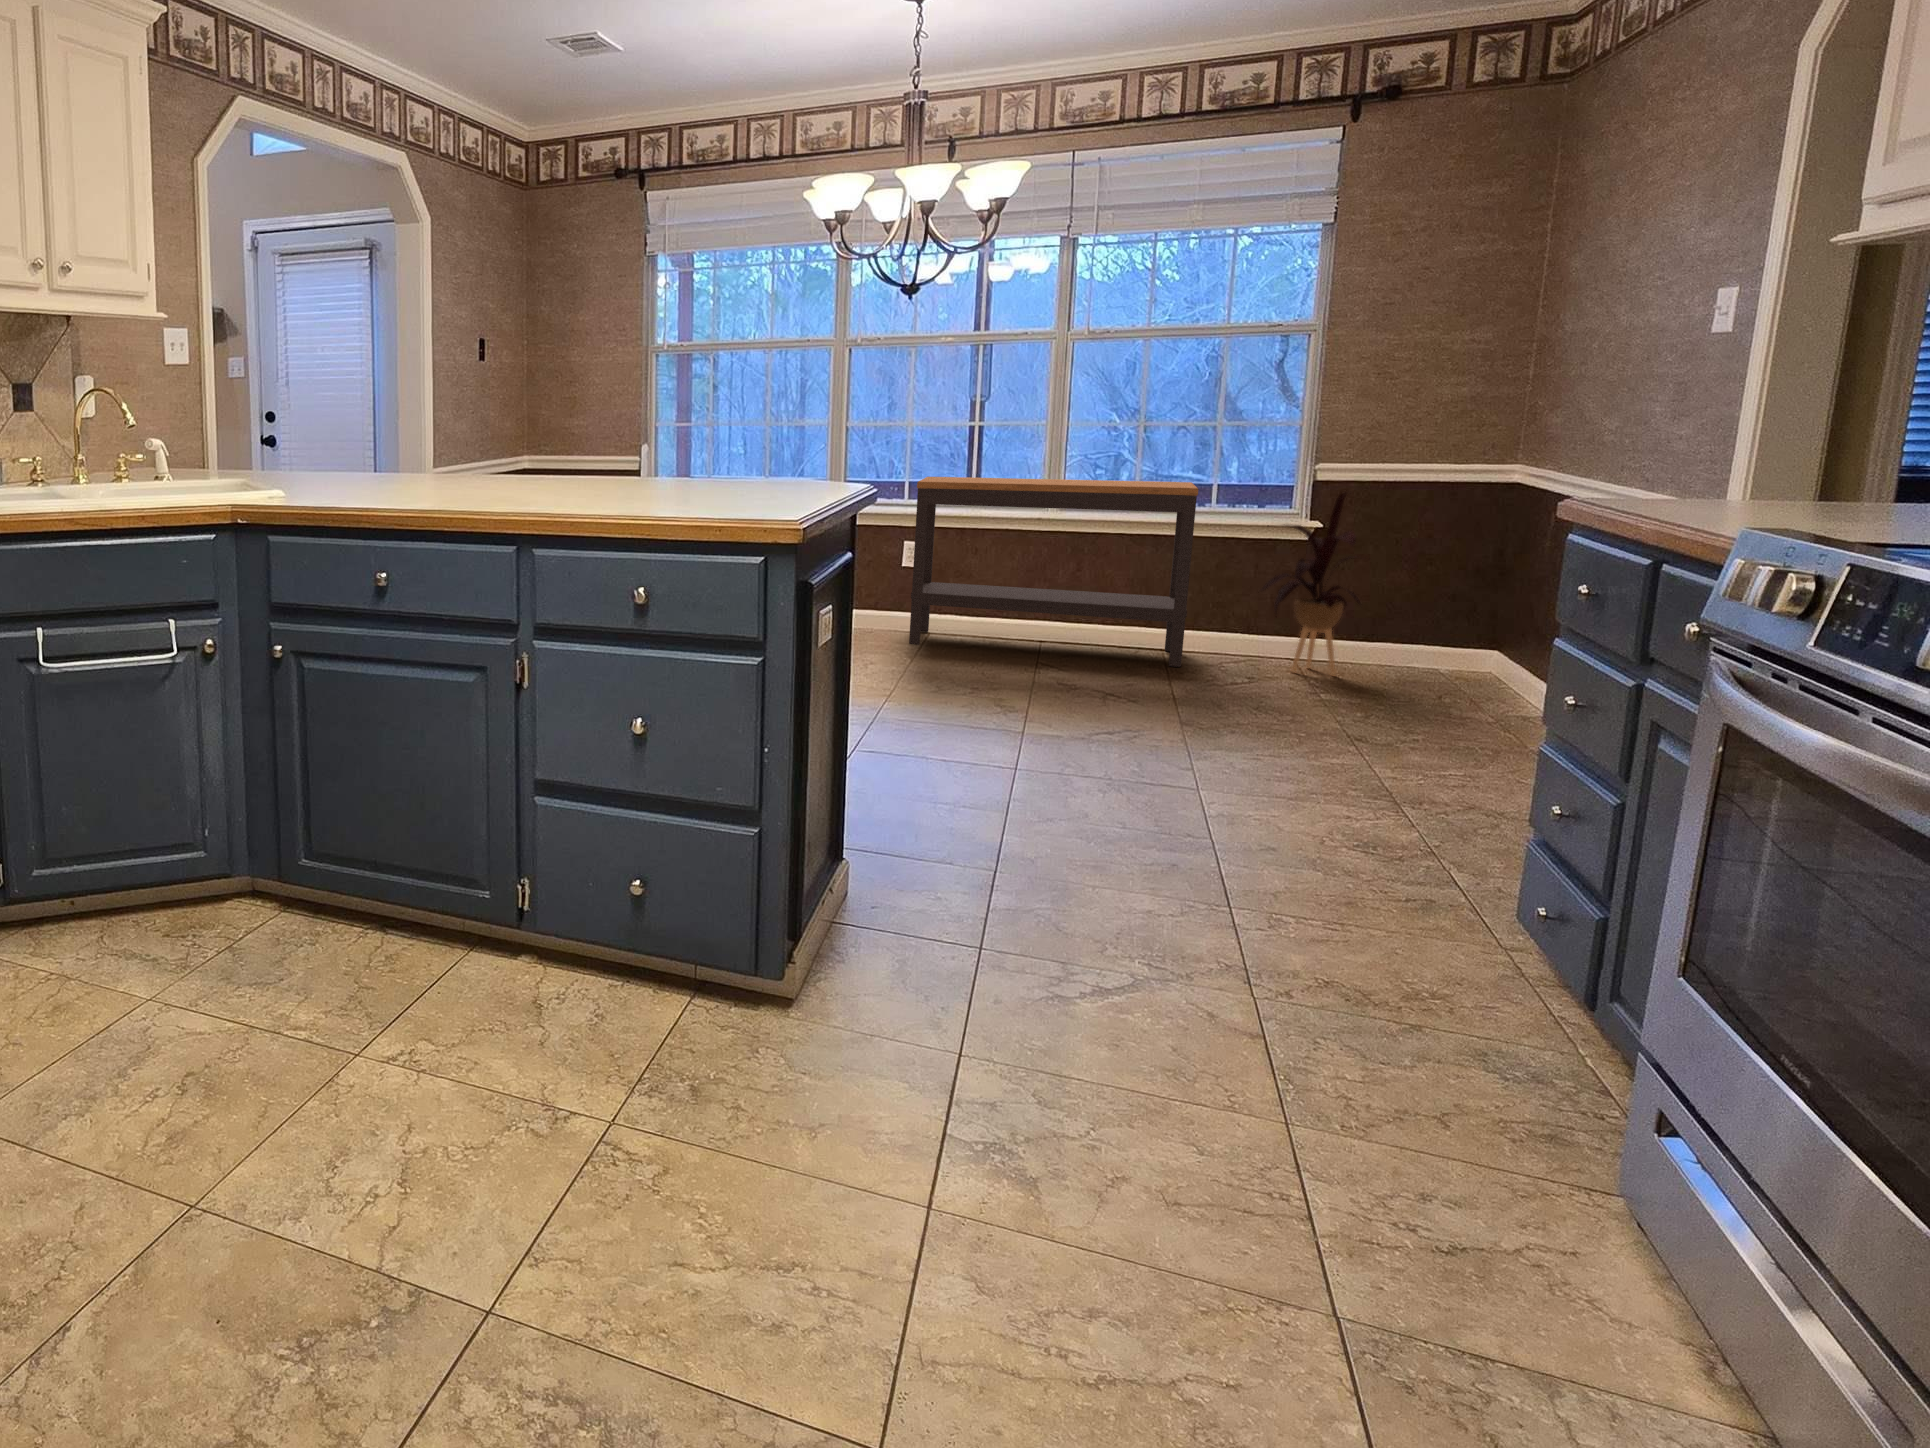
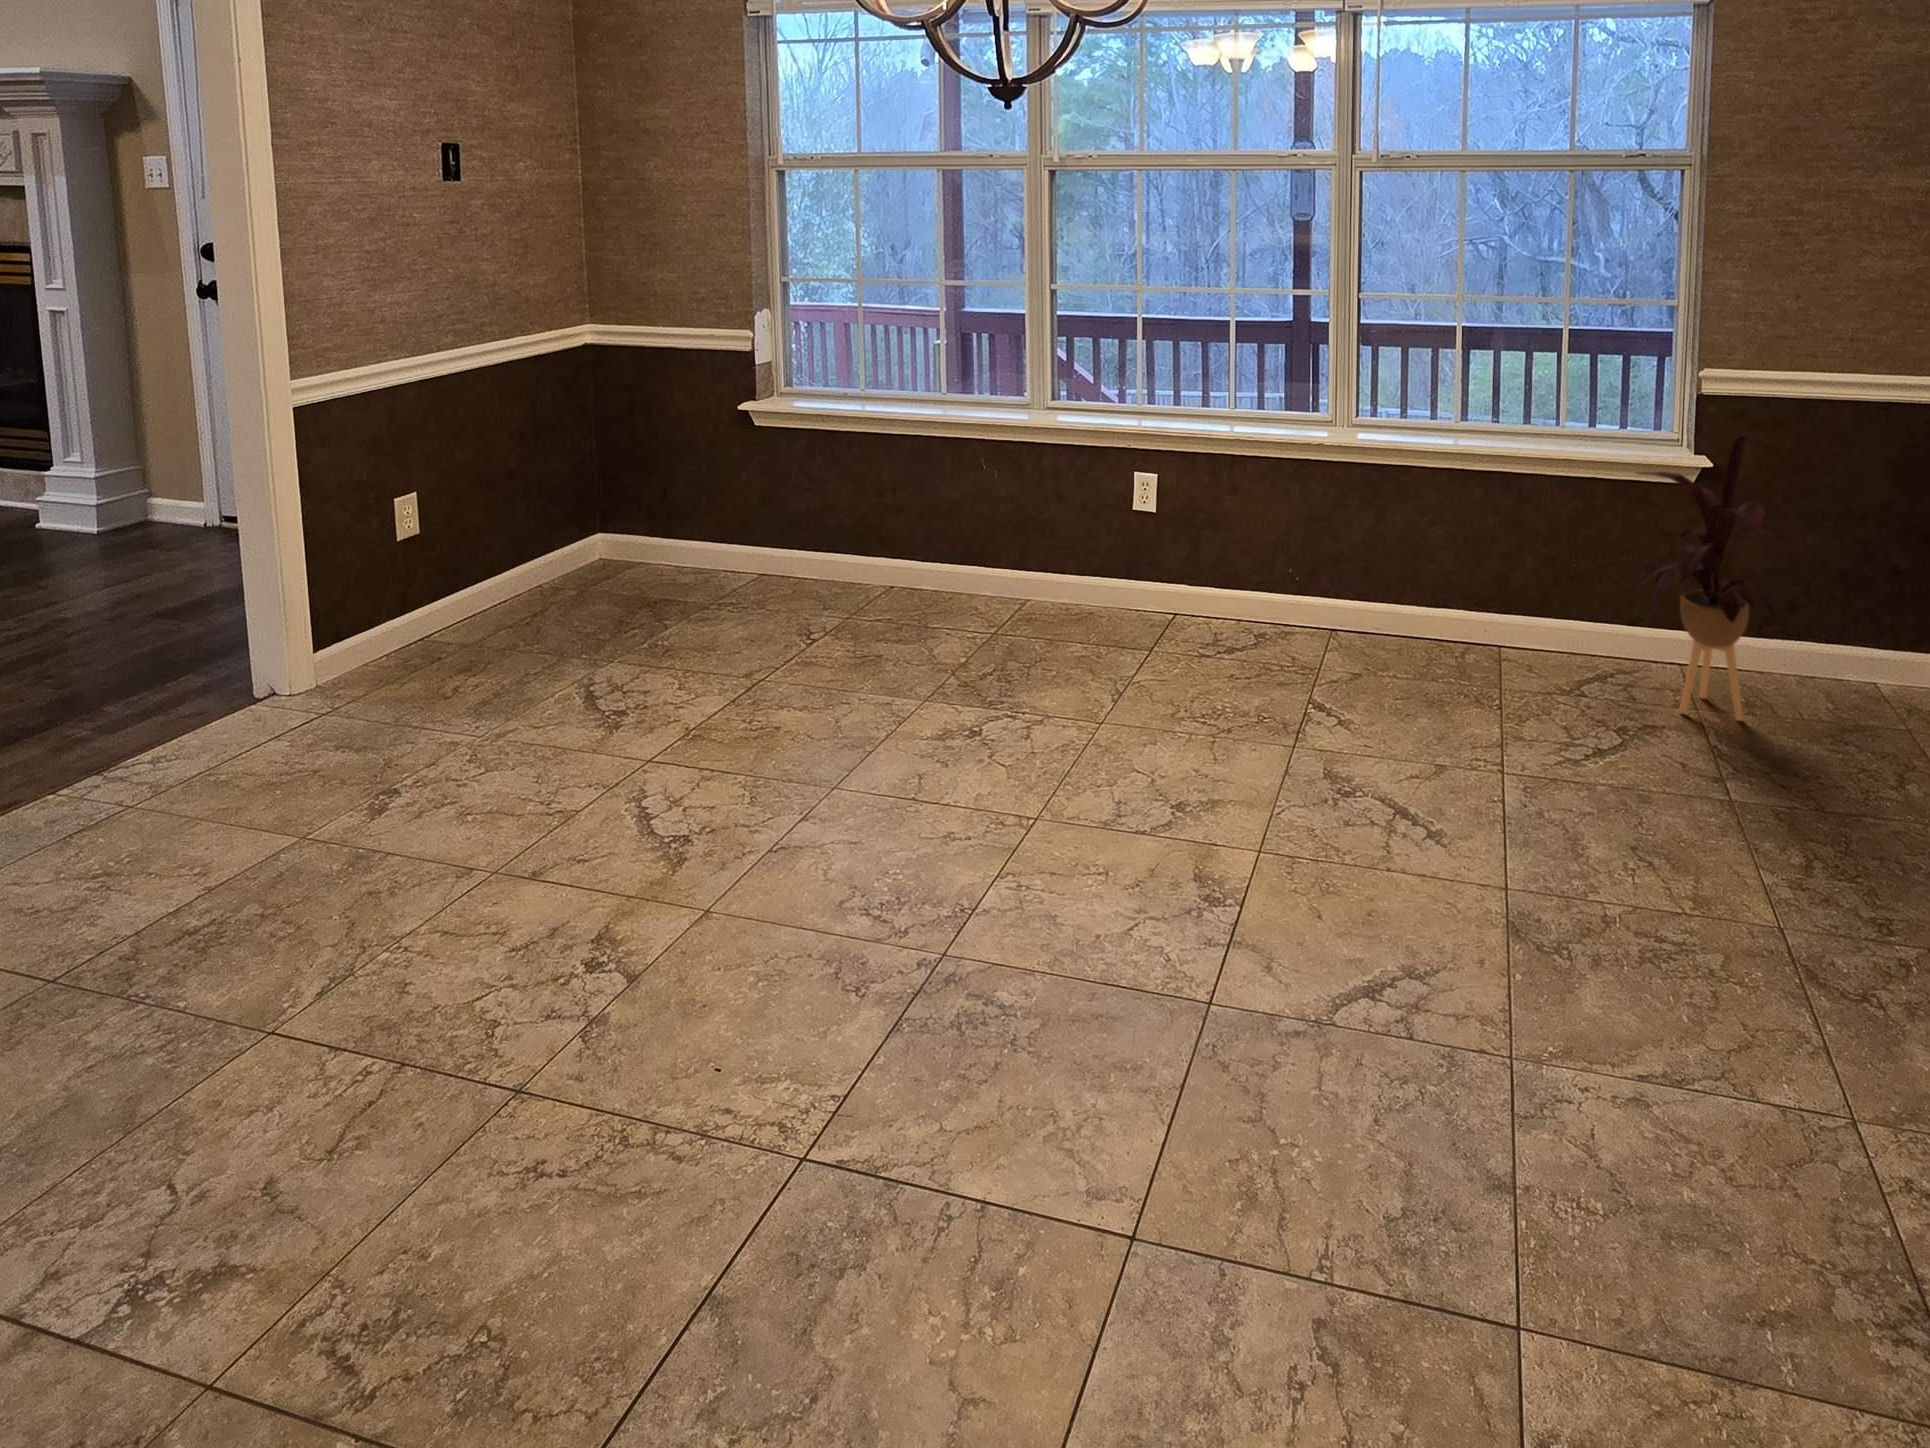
console table: present [909,477,1198,667] -> none [1129,376,1536,708]

